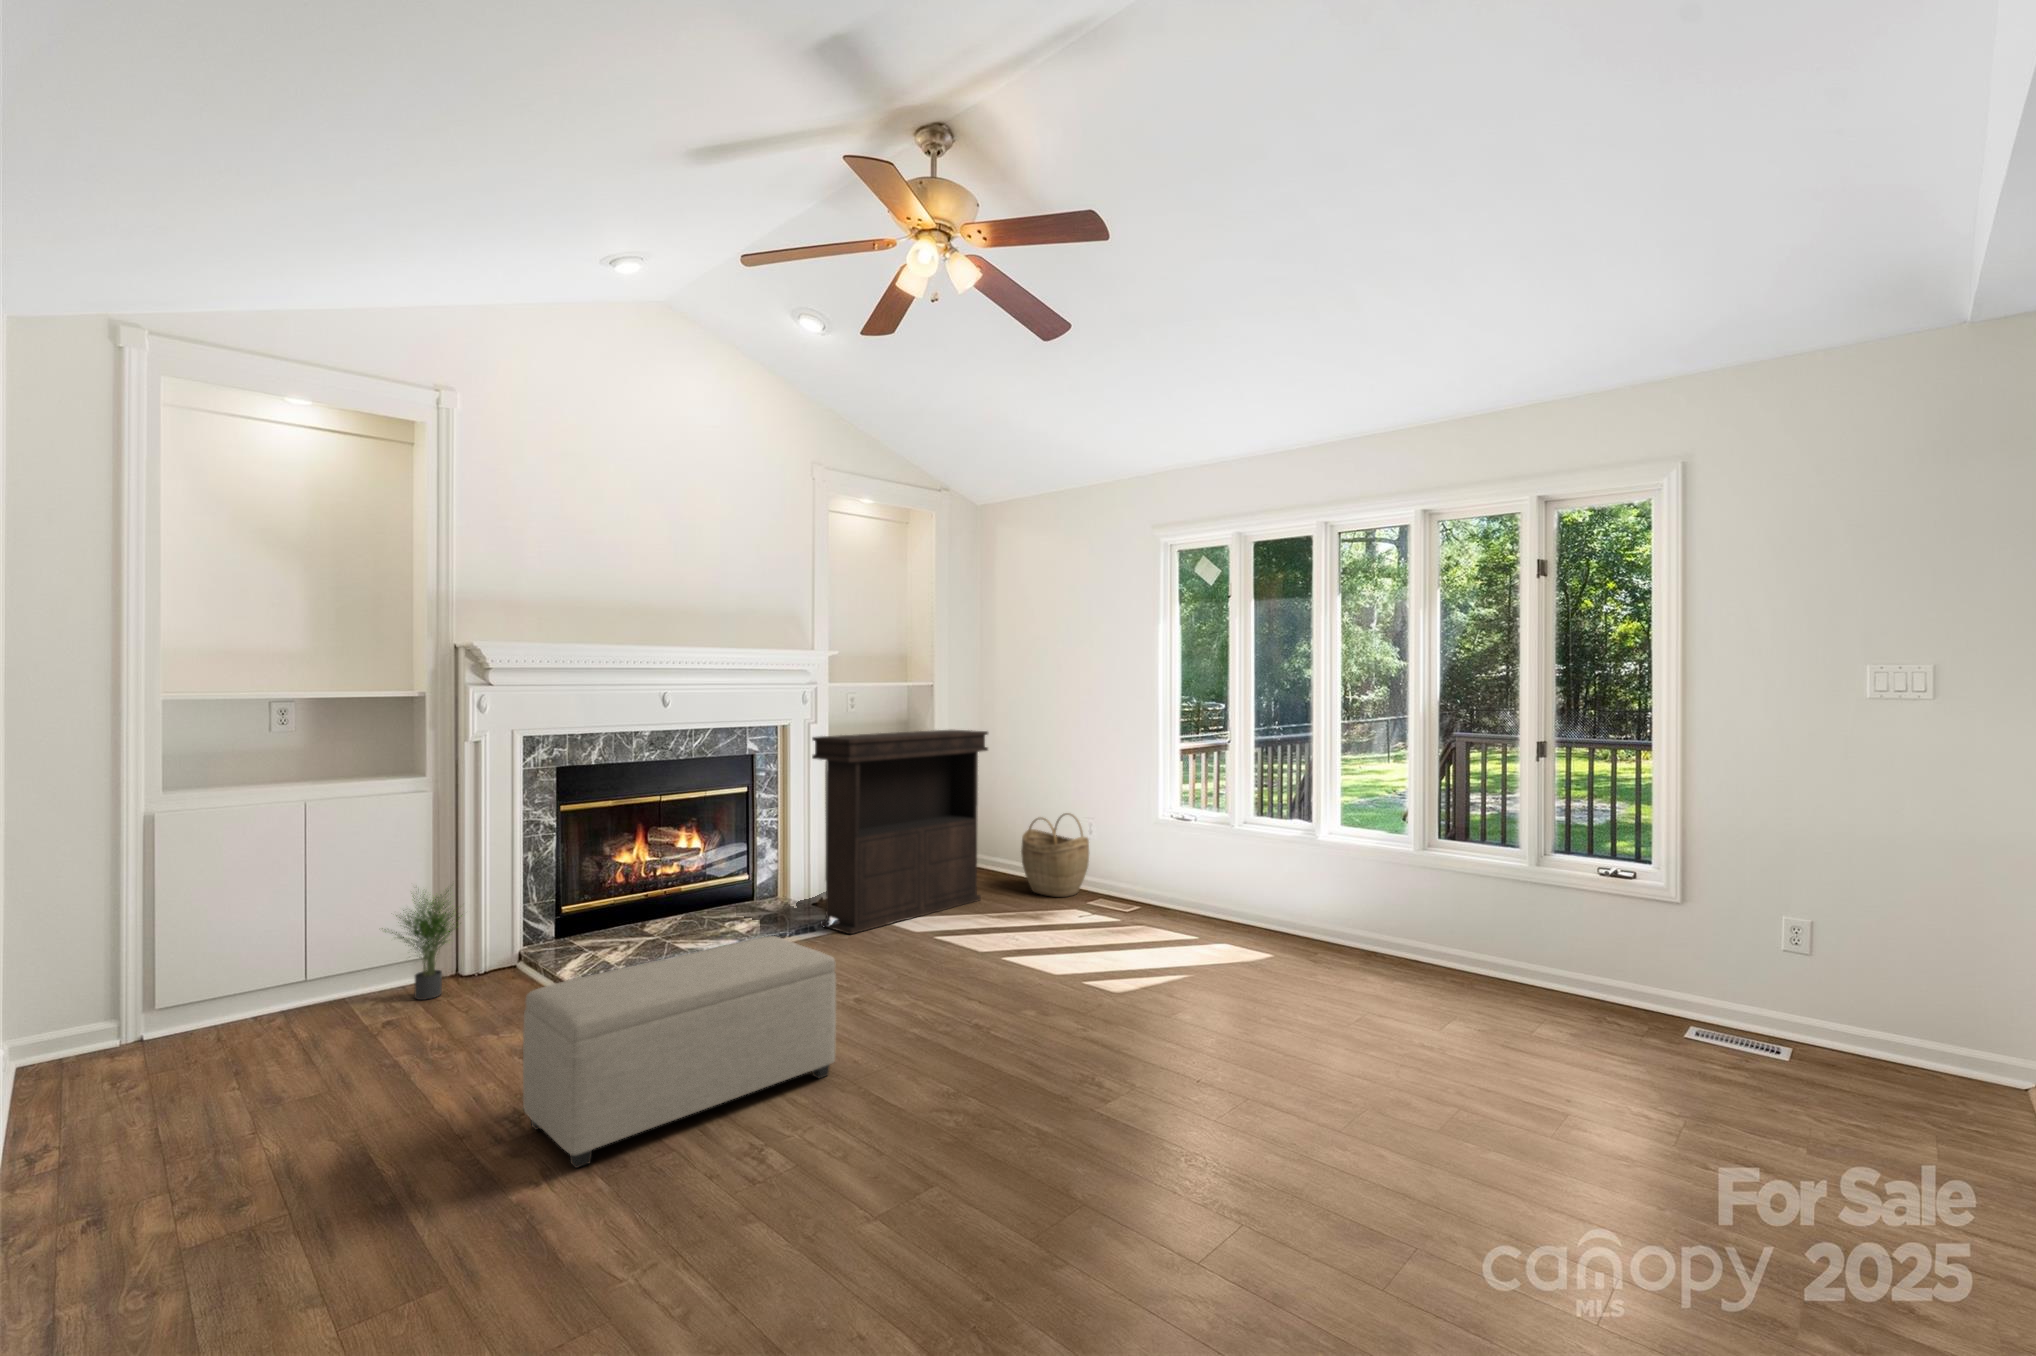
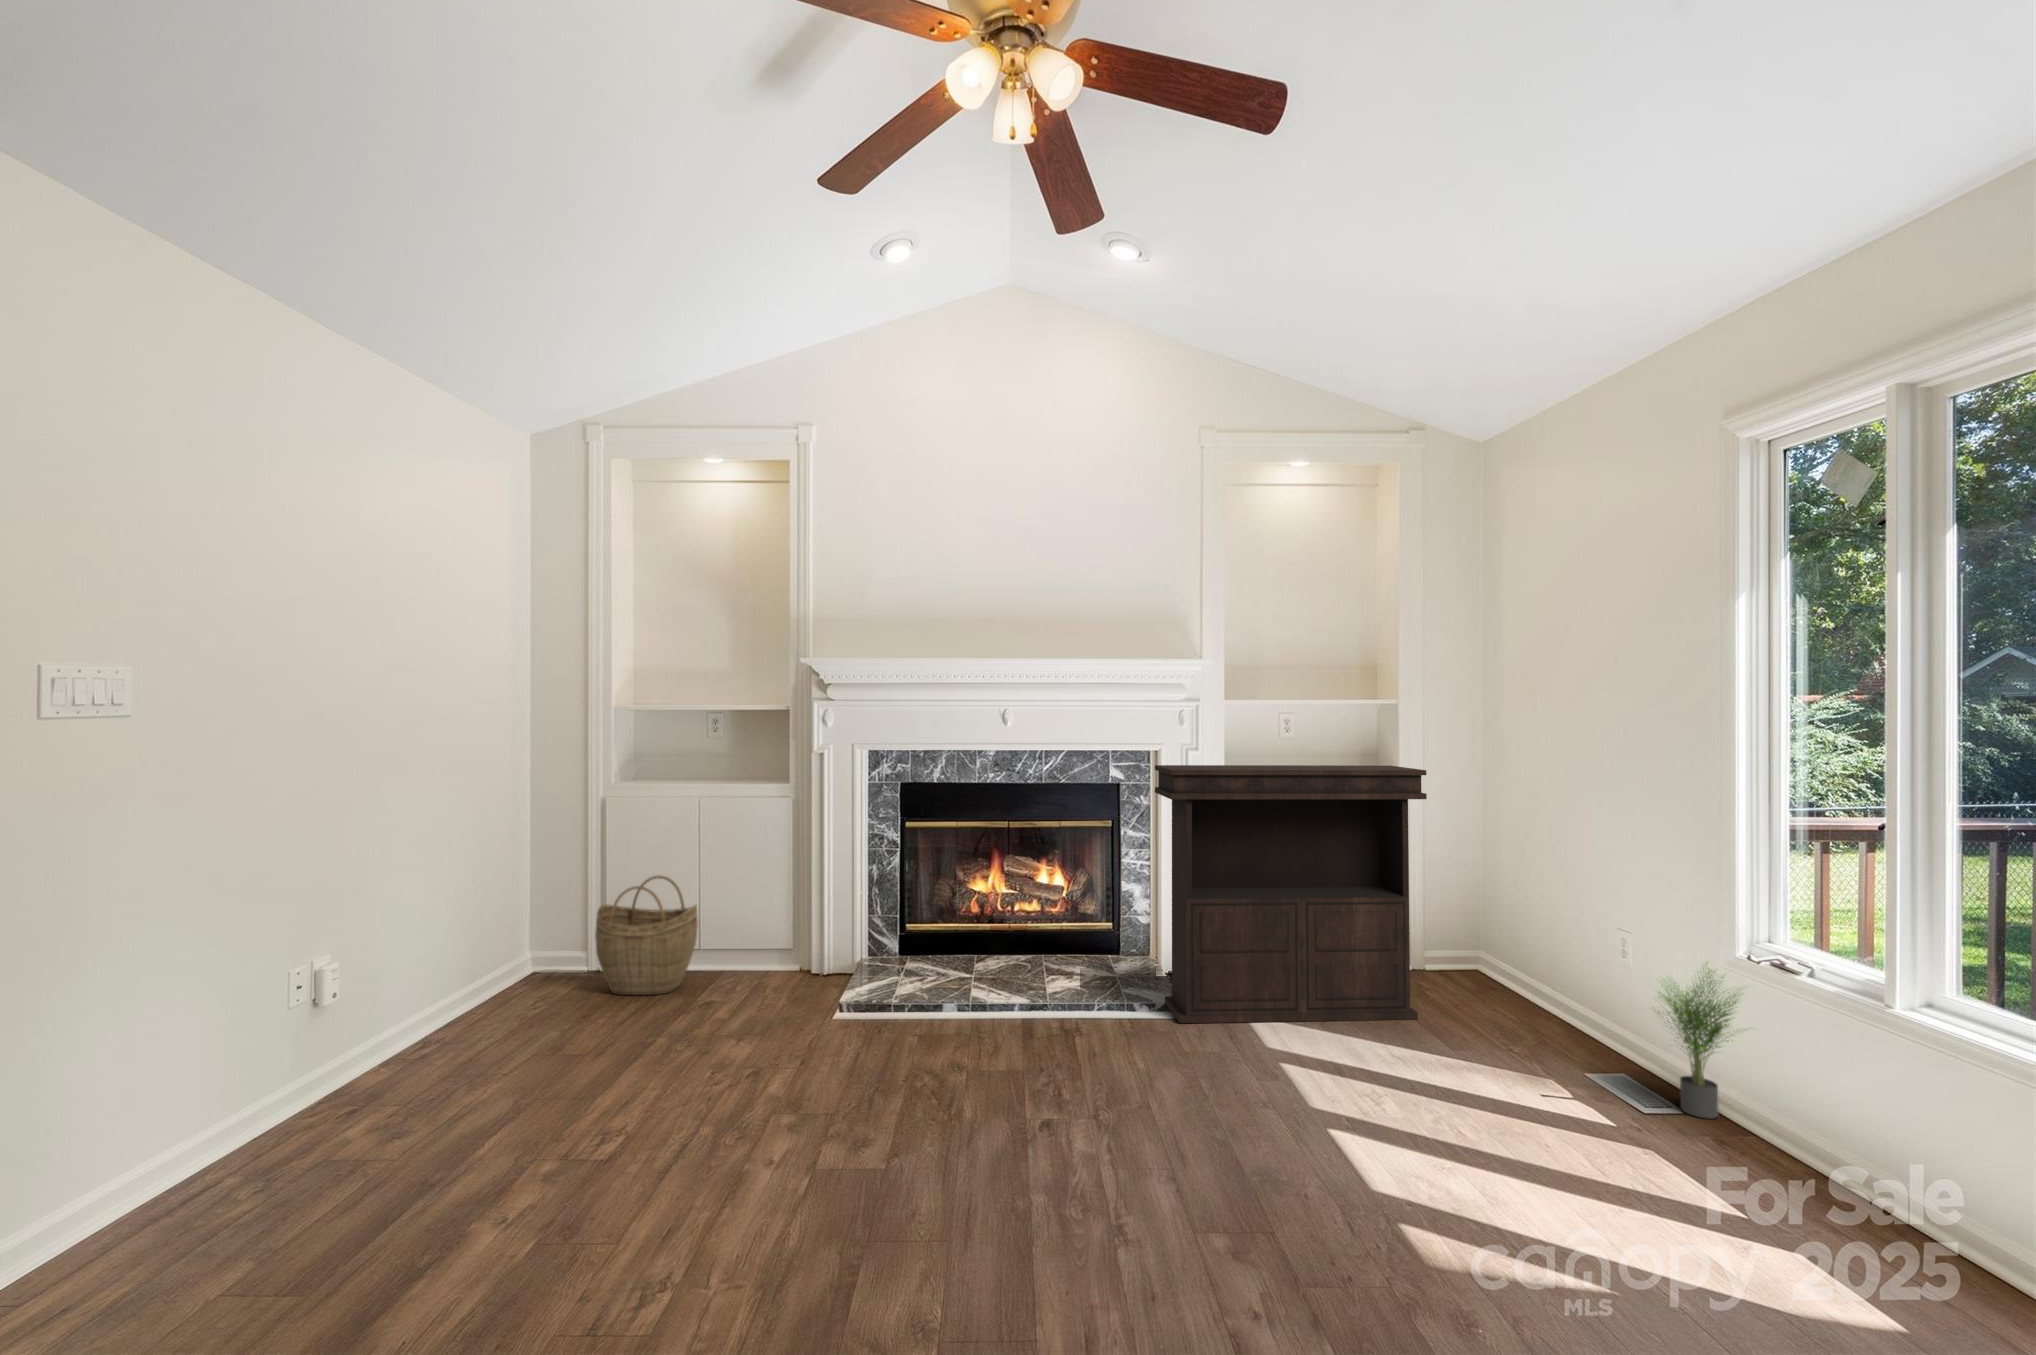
woven basket: present [1021,813,1089,897] -> present [595,875,698,995]
potted plant: present [382,890,462,1000] -> present [1658,968,1746,1119]
ottoman: present [523,936,836,1168] -> none [544,999,894,1201]

